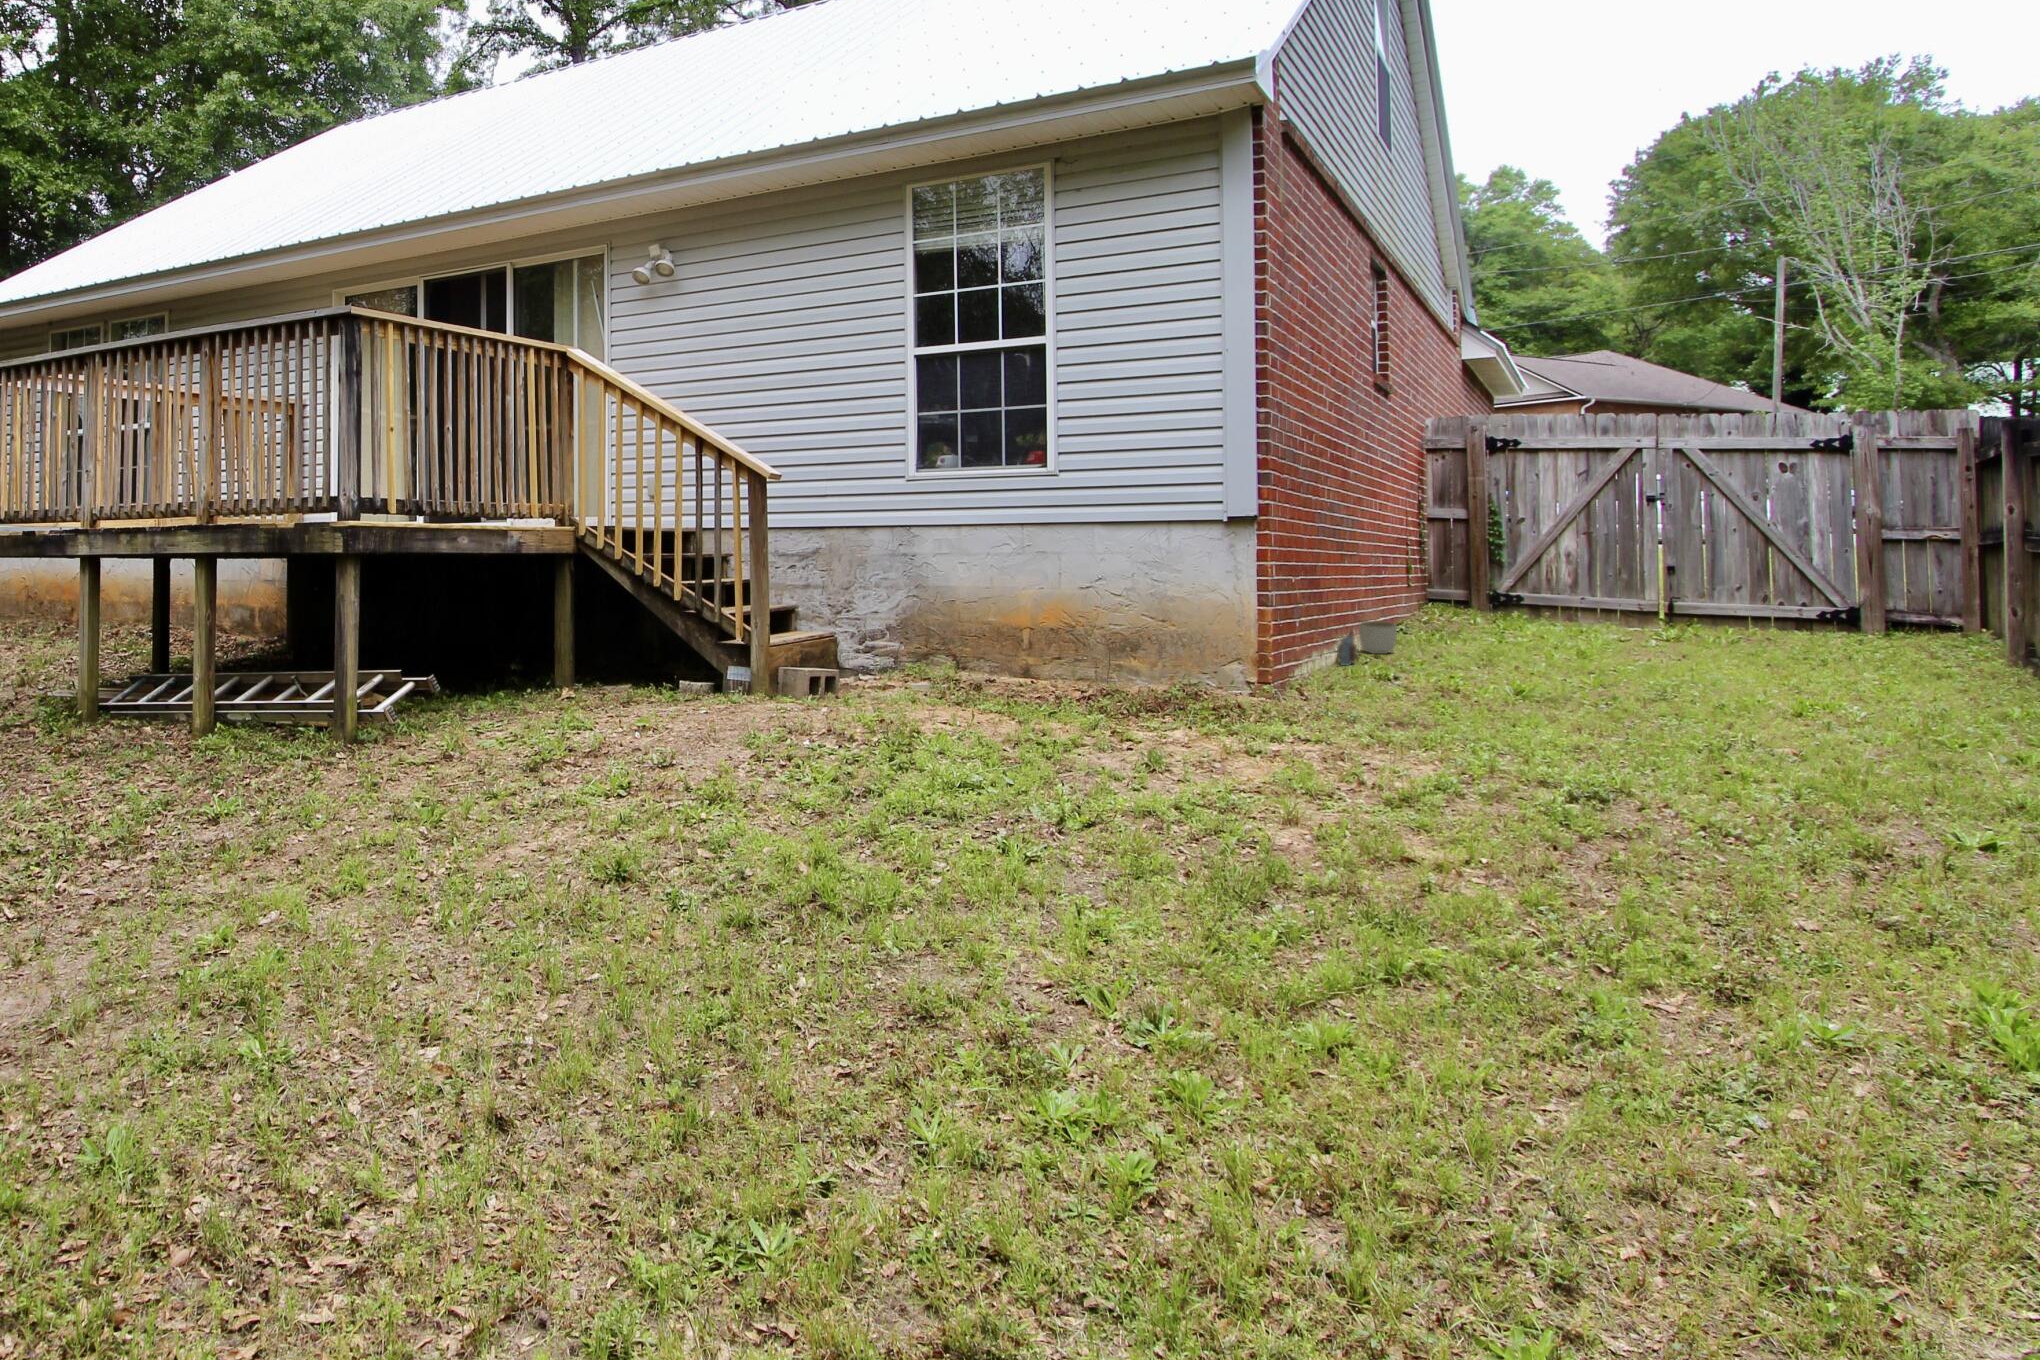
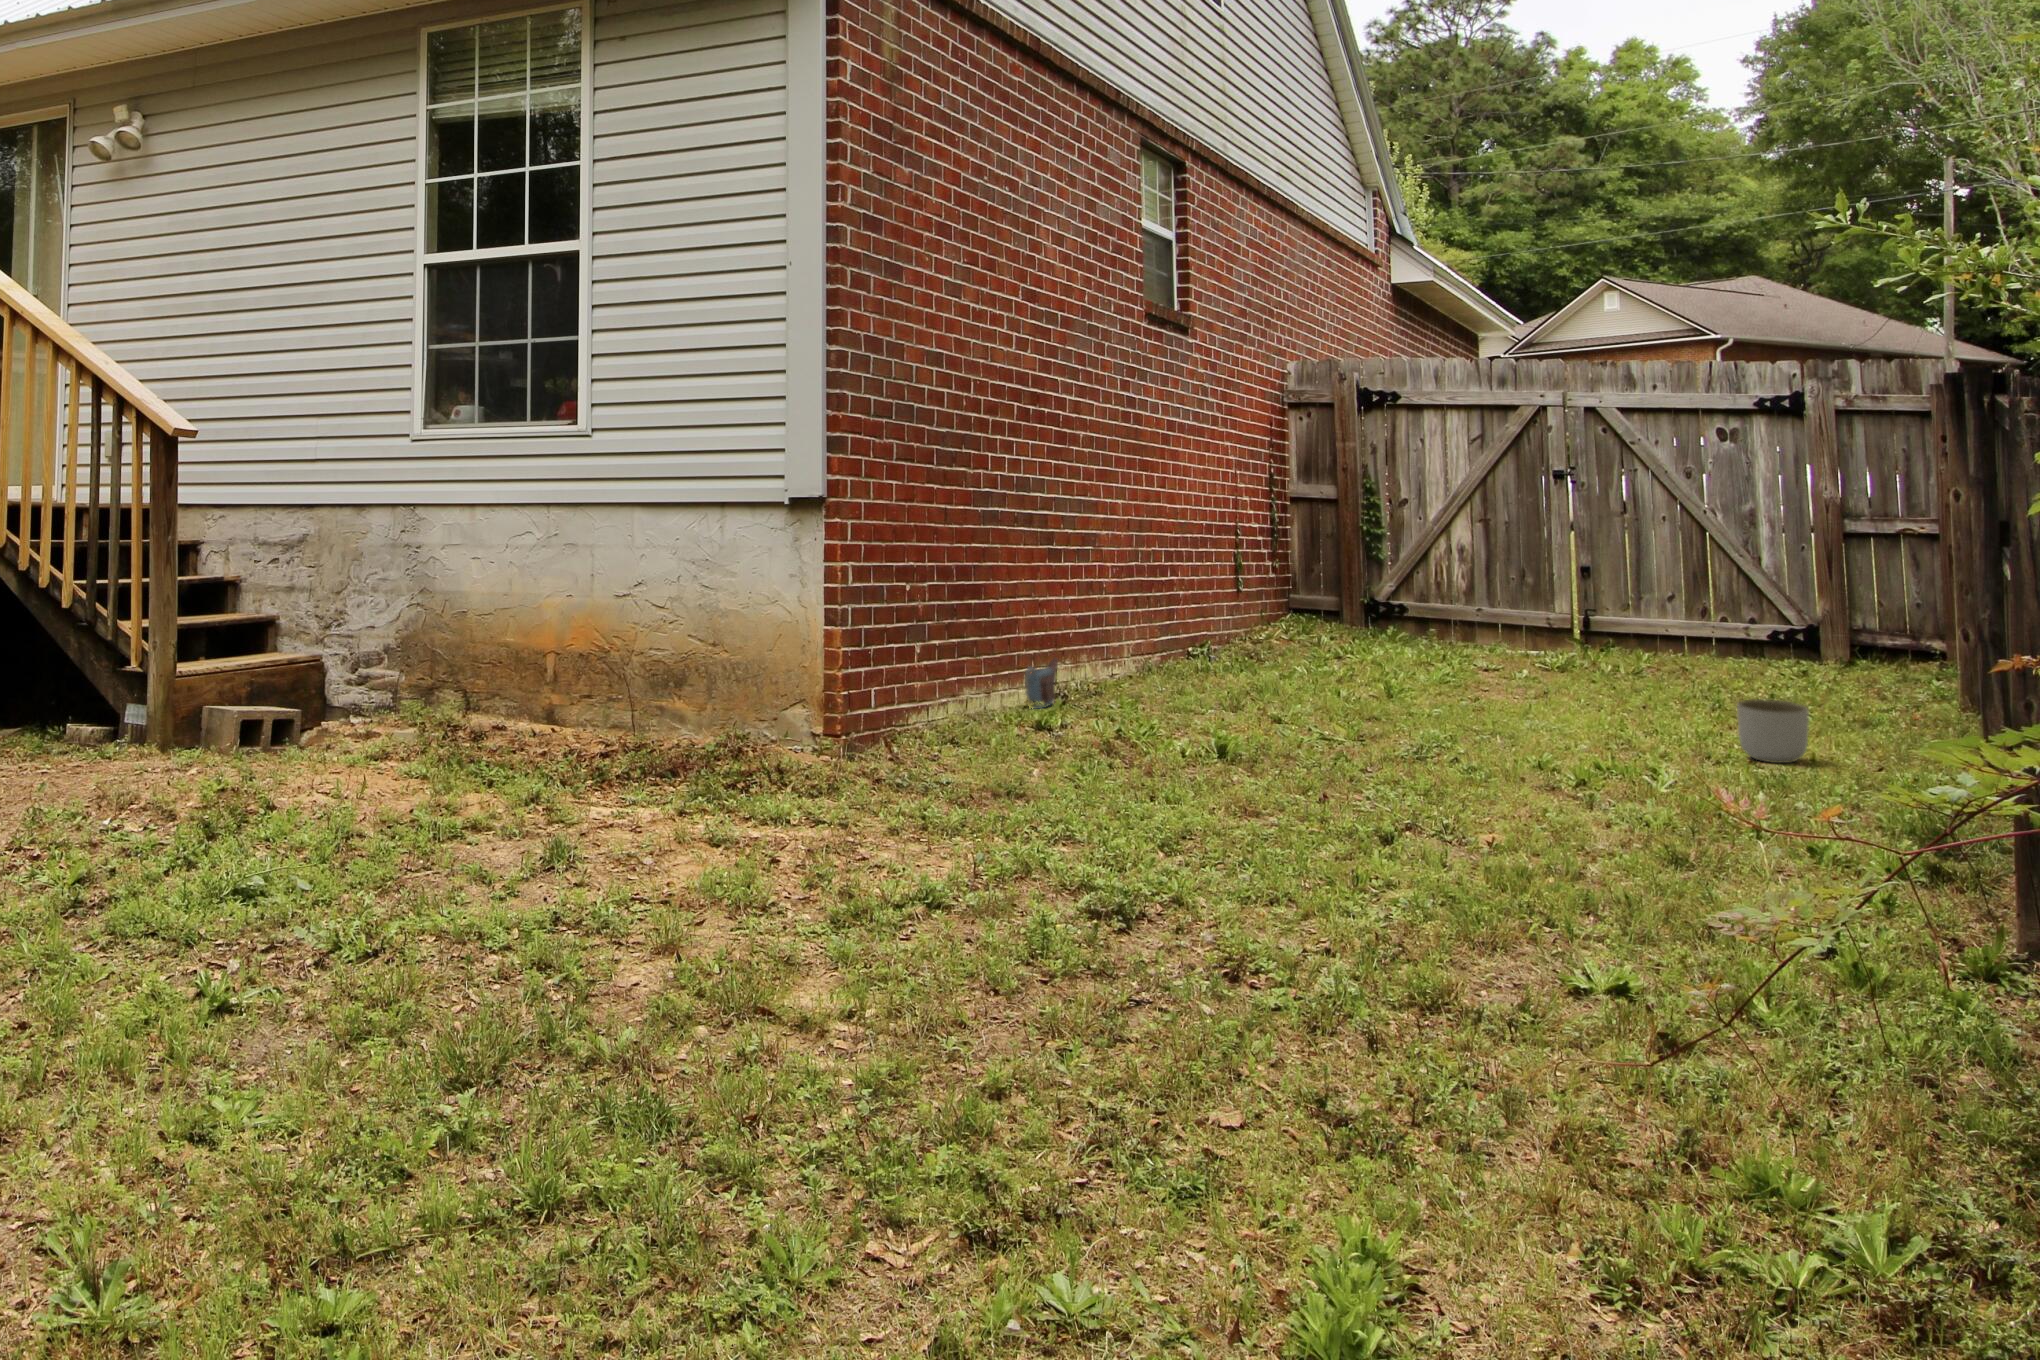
planter: present [1359,621,1397,654] -> present [1737,699,1809,763]

